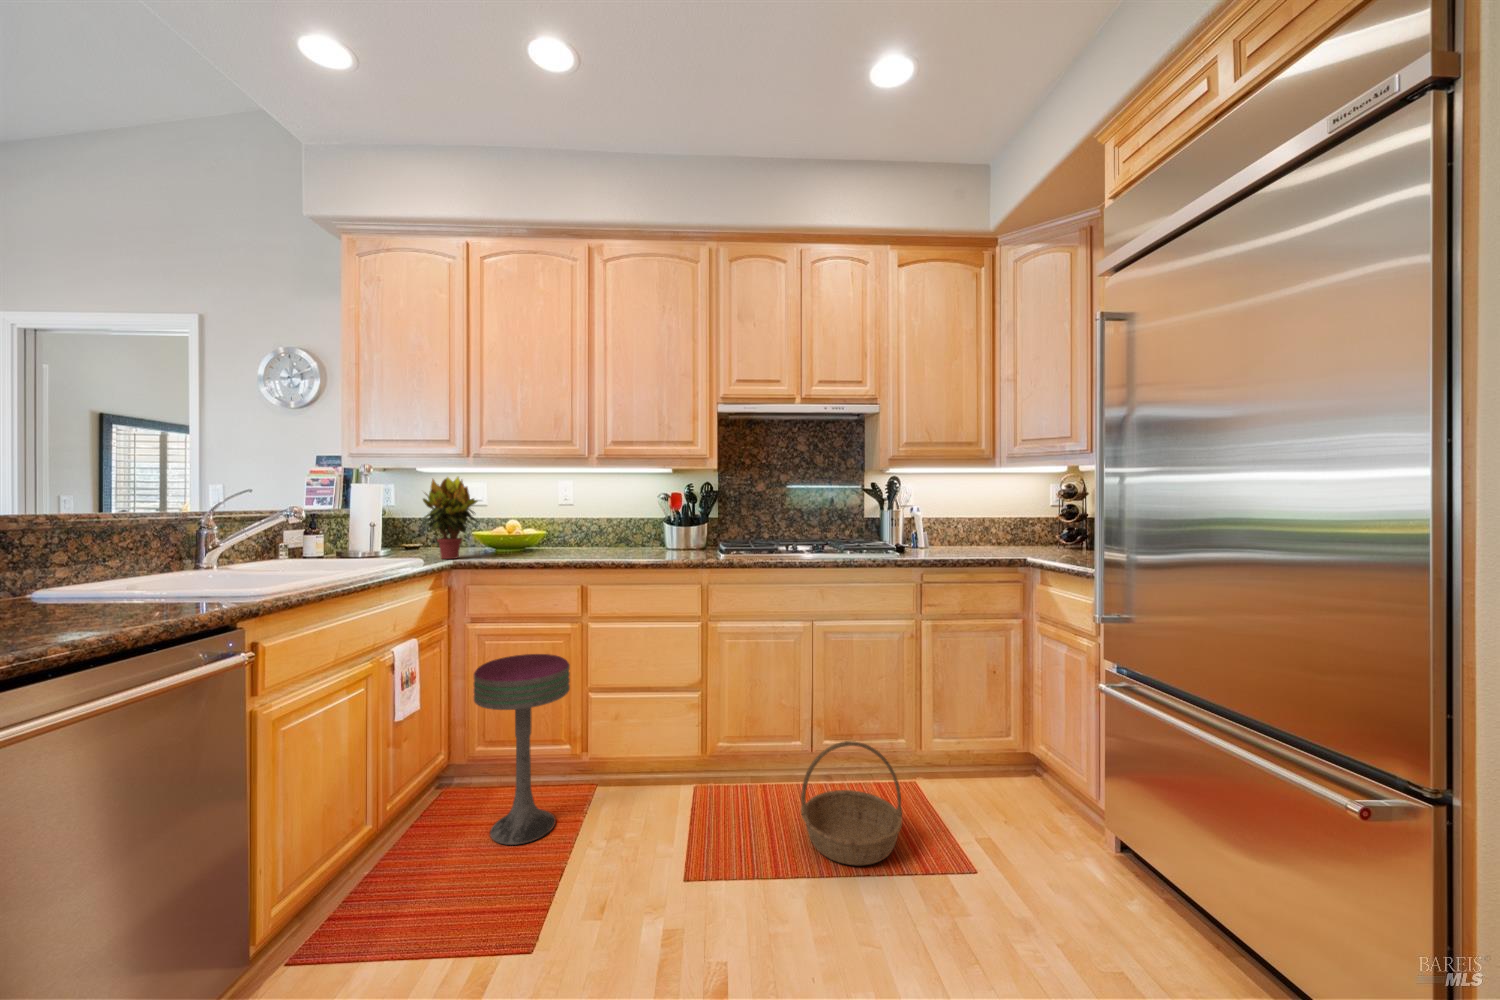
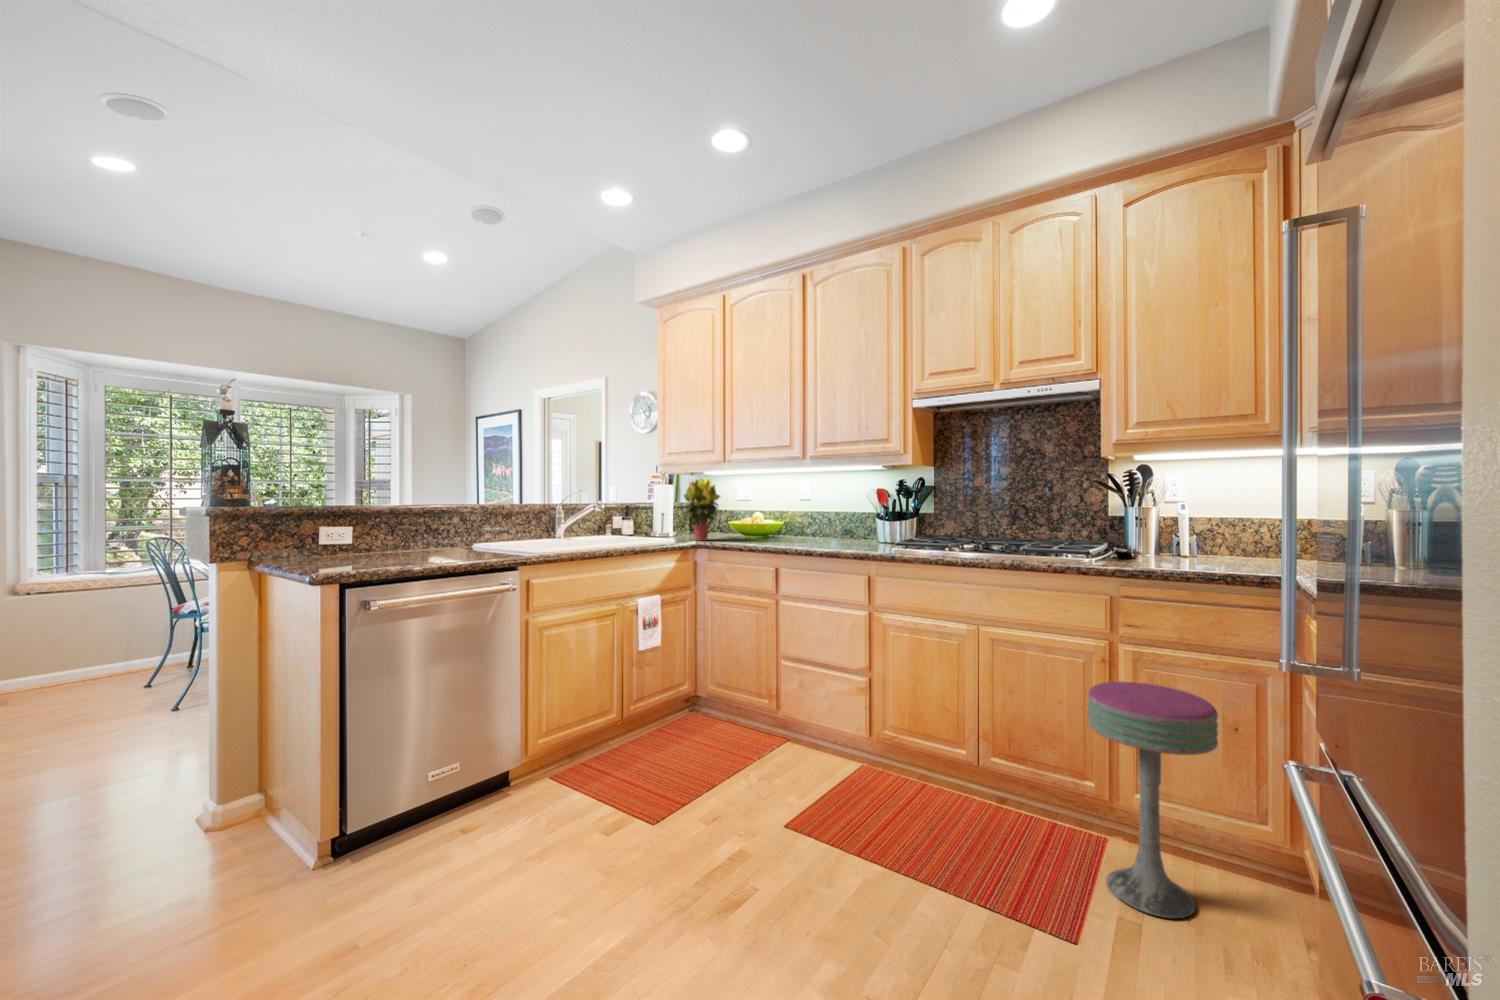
bar stool: present [474,654,570,845] -> present [1087,682,1218,918]
basket: present [801,741,902,865] -> none [905,751,1016,885]

